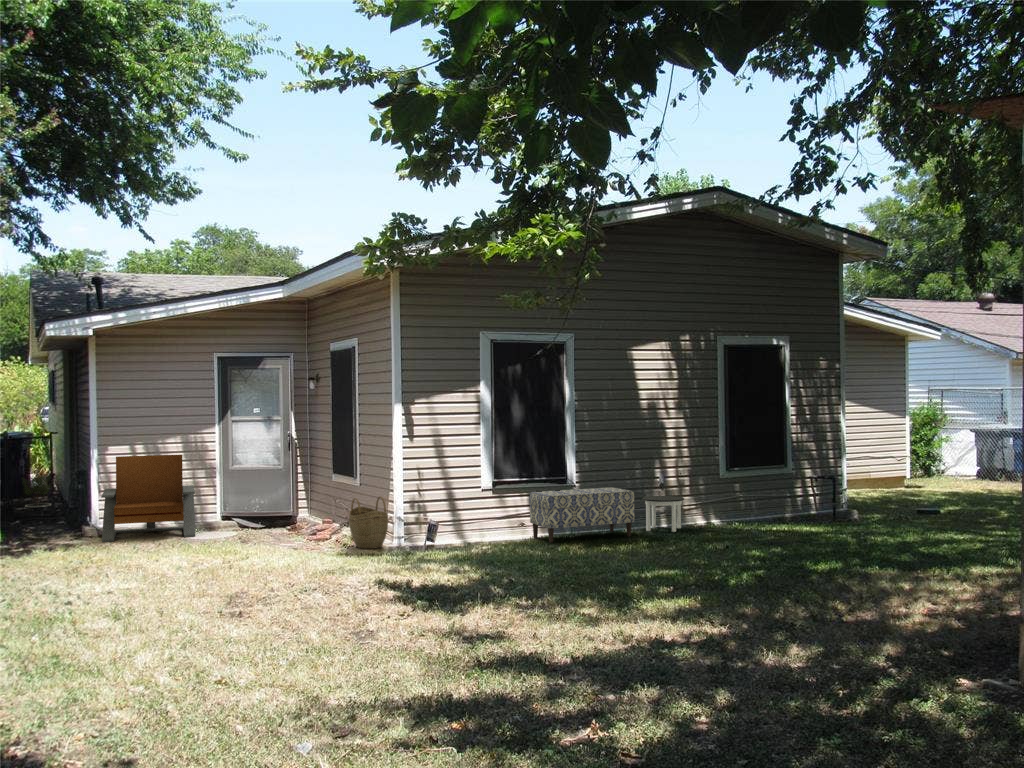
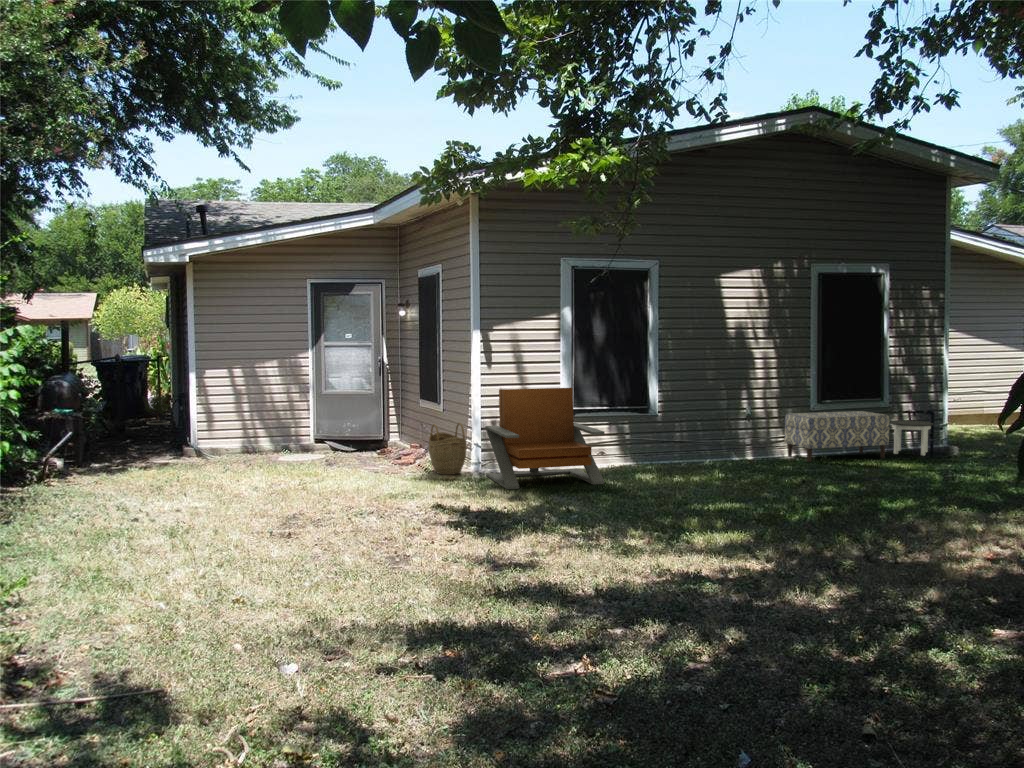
lounge chair: present [101,455,195,542] -> present [485,388,605,489]
bench: present [530,487,635,543] -> present [785,411,889,462]
round table: present [643,496,684,532] -> present [890,421,933,455]

